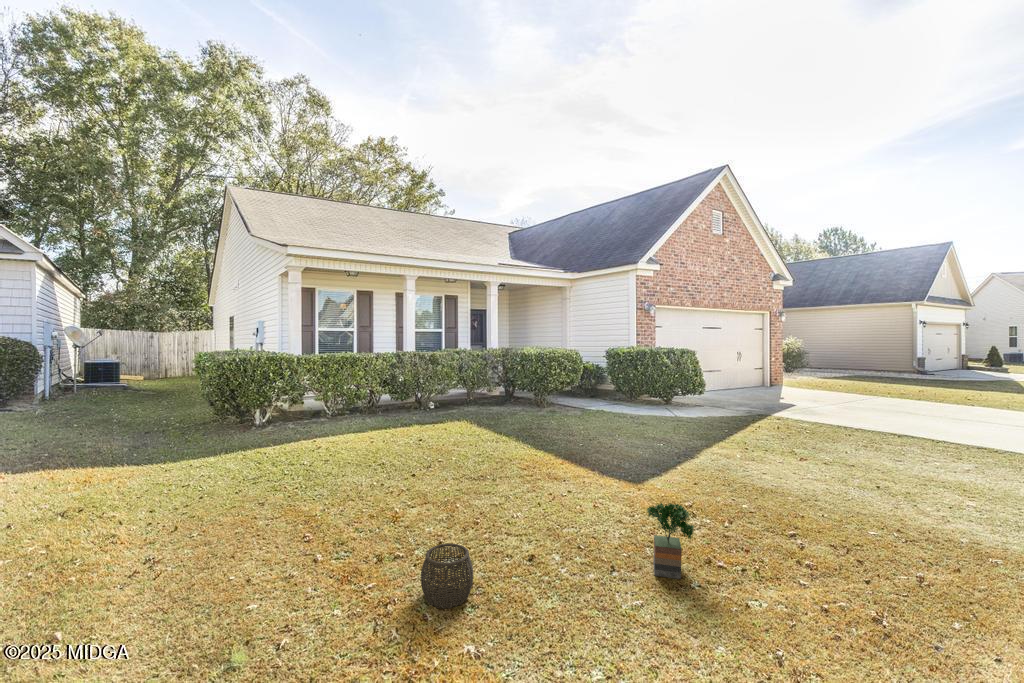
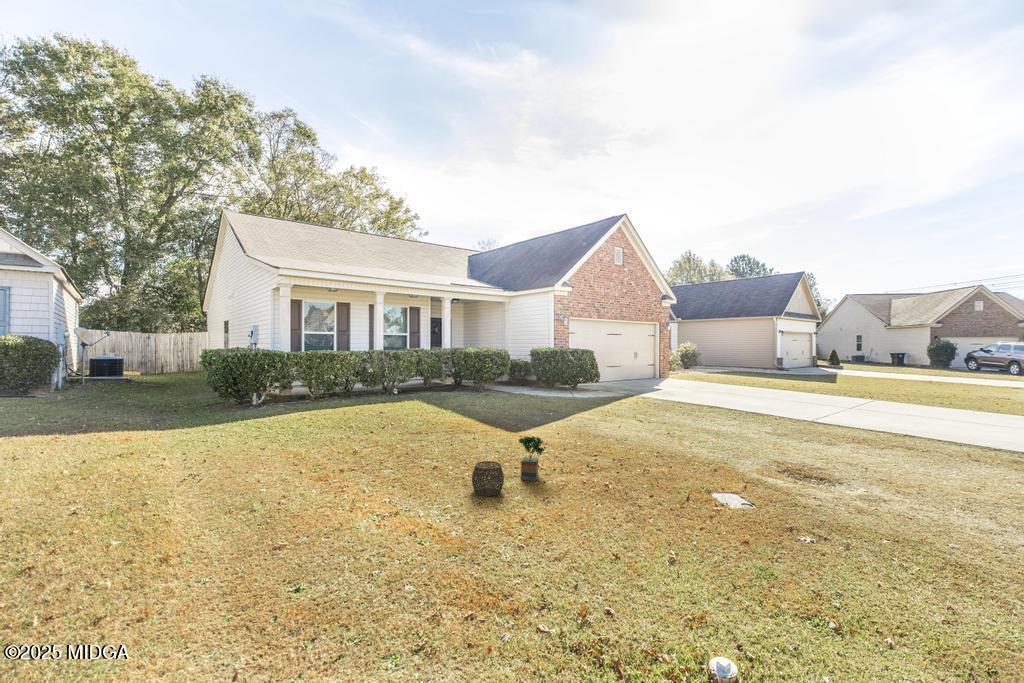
woven basket: present [421,543,474,609] -> present [472,461,504,496]

